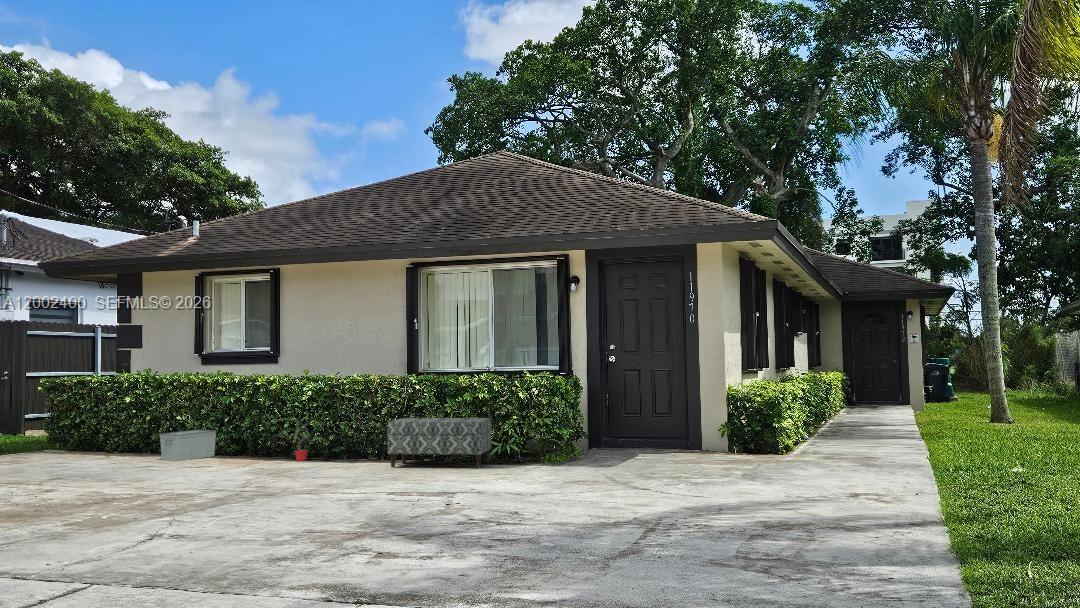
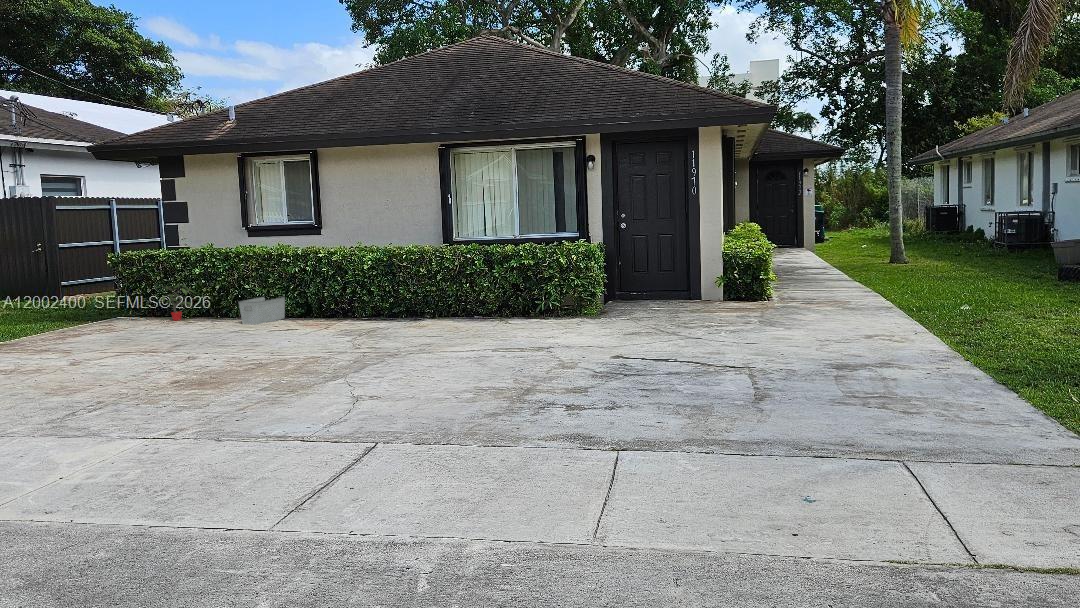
potted plant: present [281,416,324,461] -> present [157,285,193,321]
bench: present [387,418,491,469] -> none [451,280,534,325]

